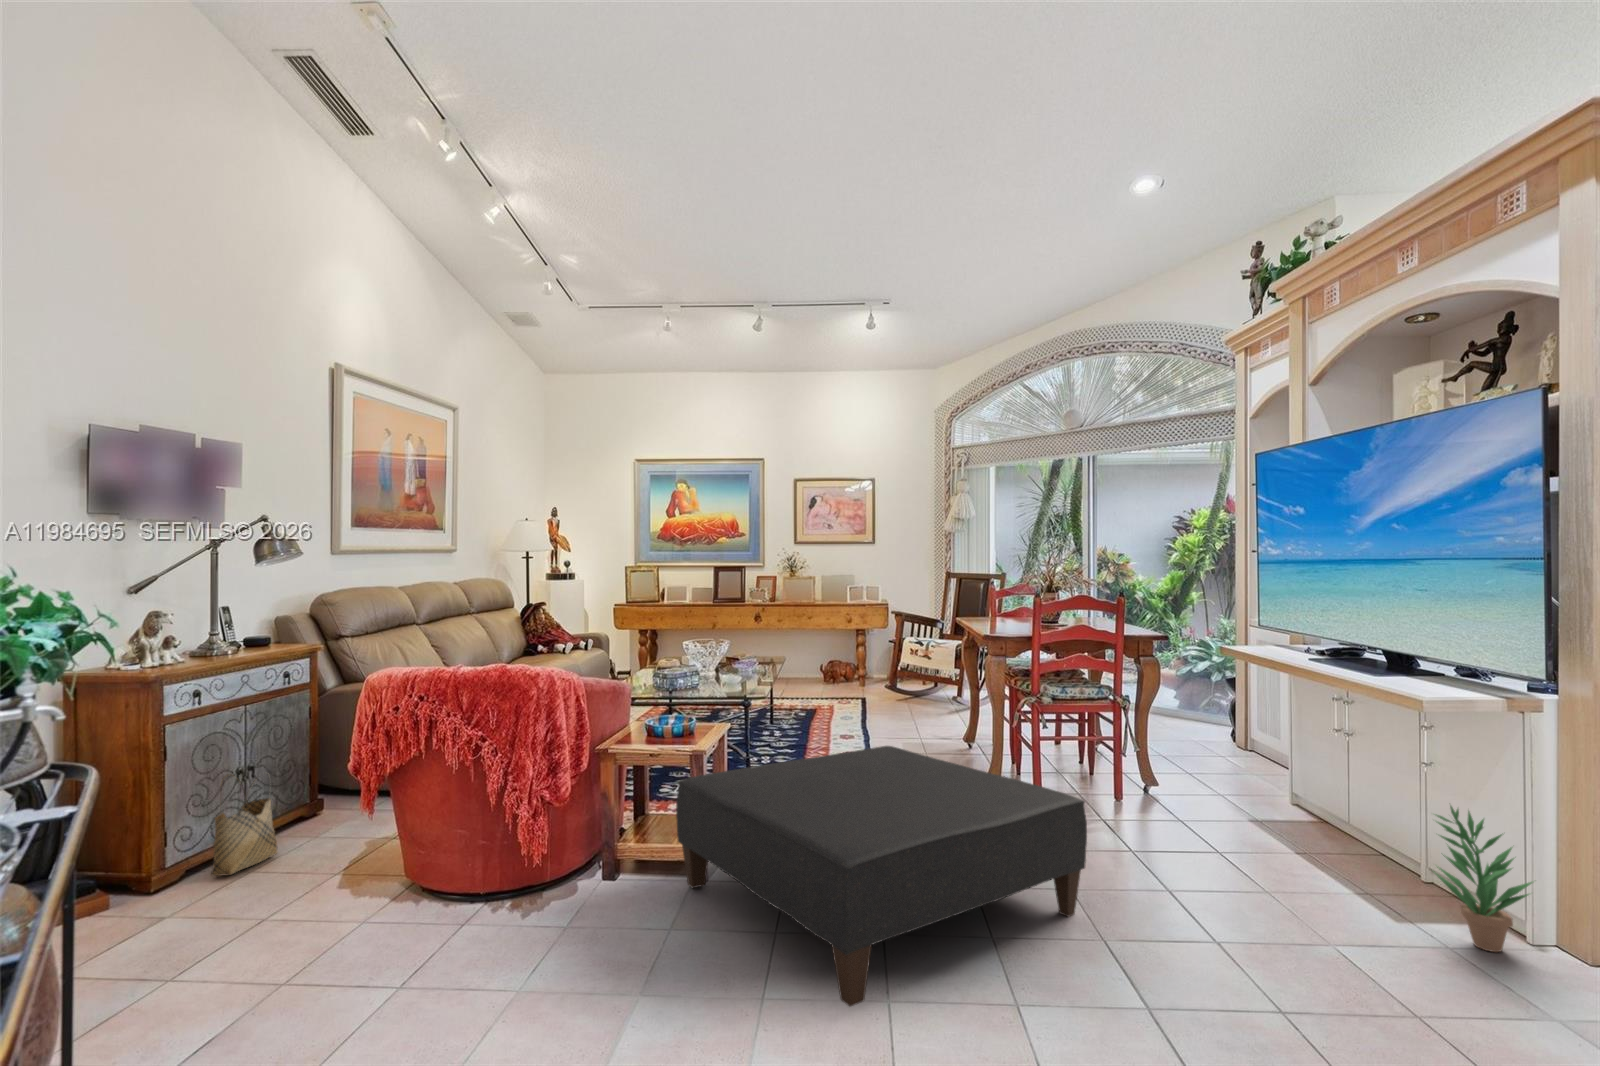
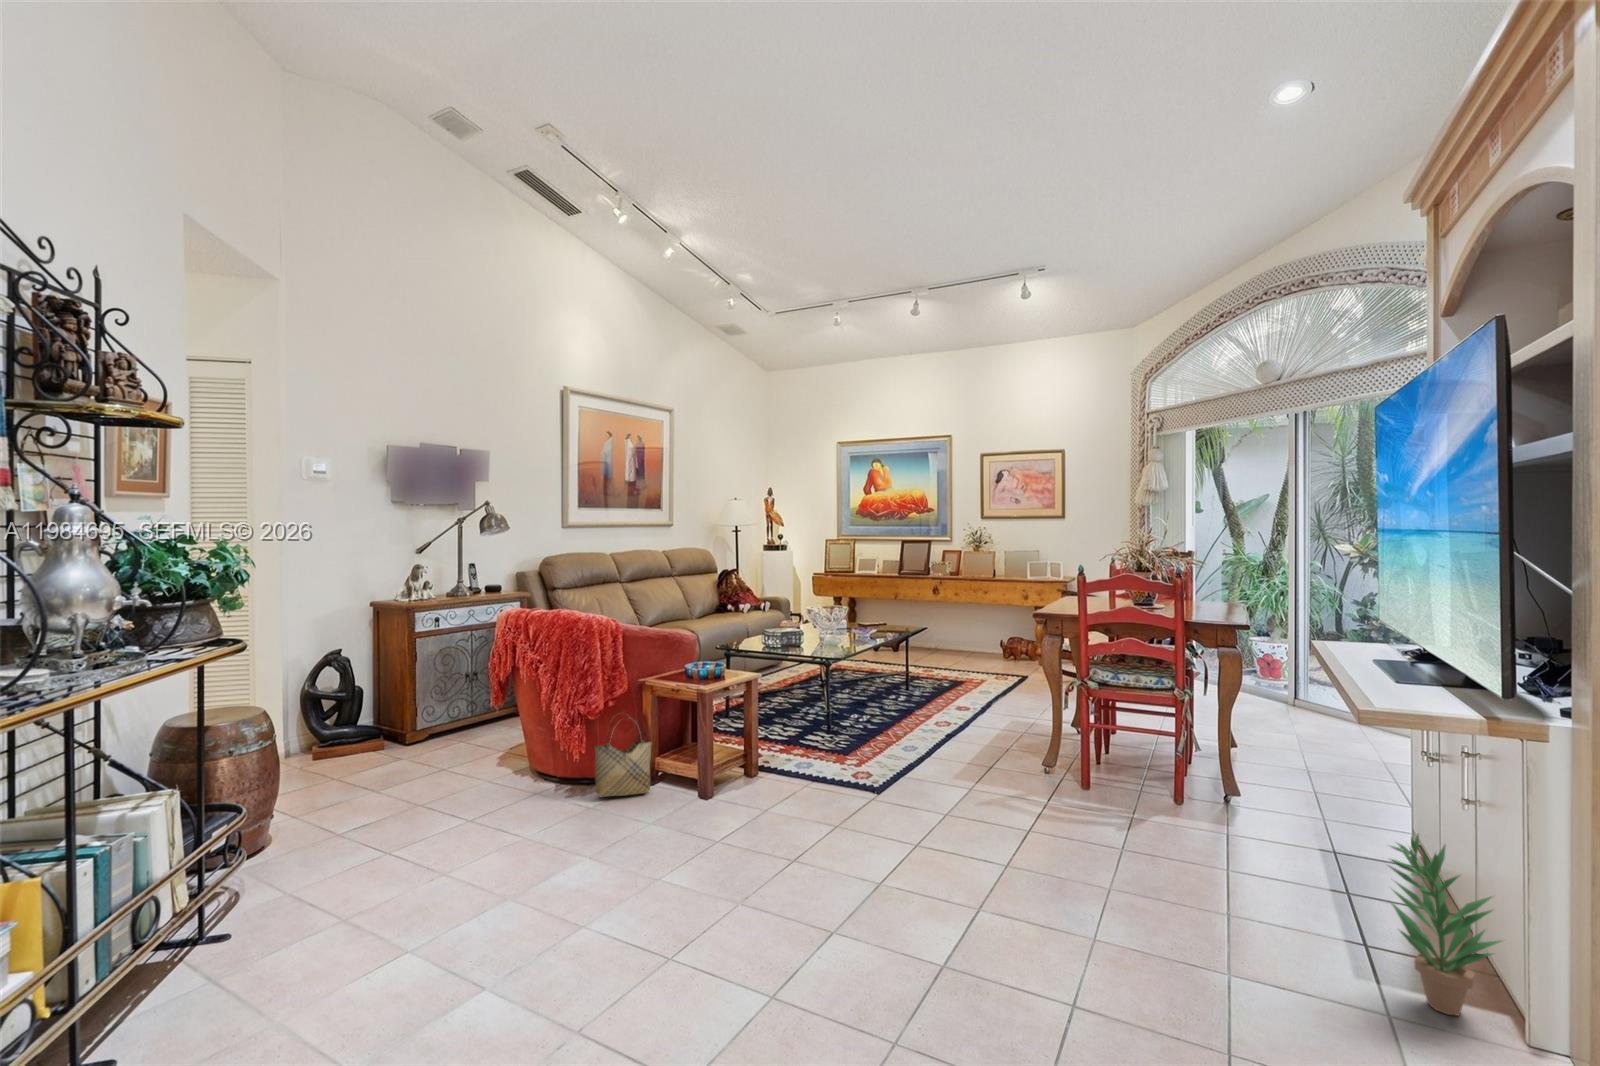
ottoman: present [676,746,1087,1006] -> none [694,708,1006,896]
woven basket: present [211,774,277,876] -> present [594,720,652,797]

